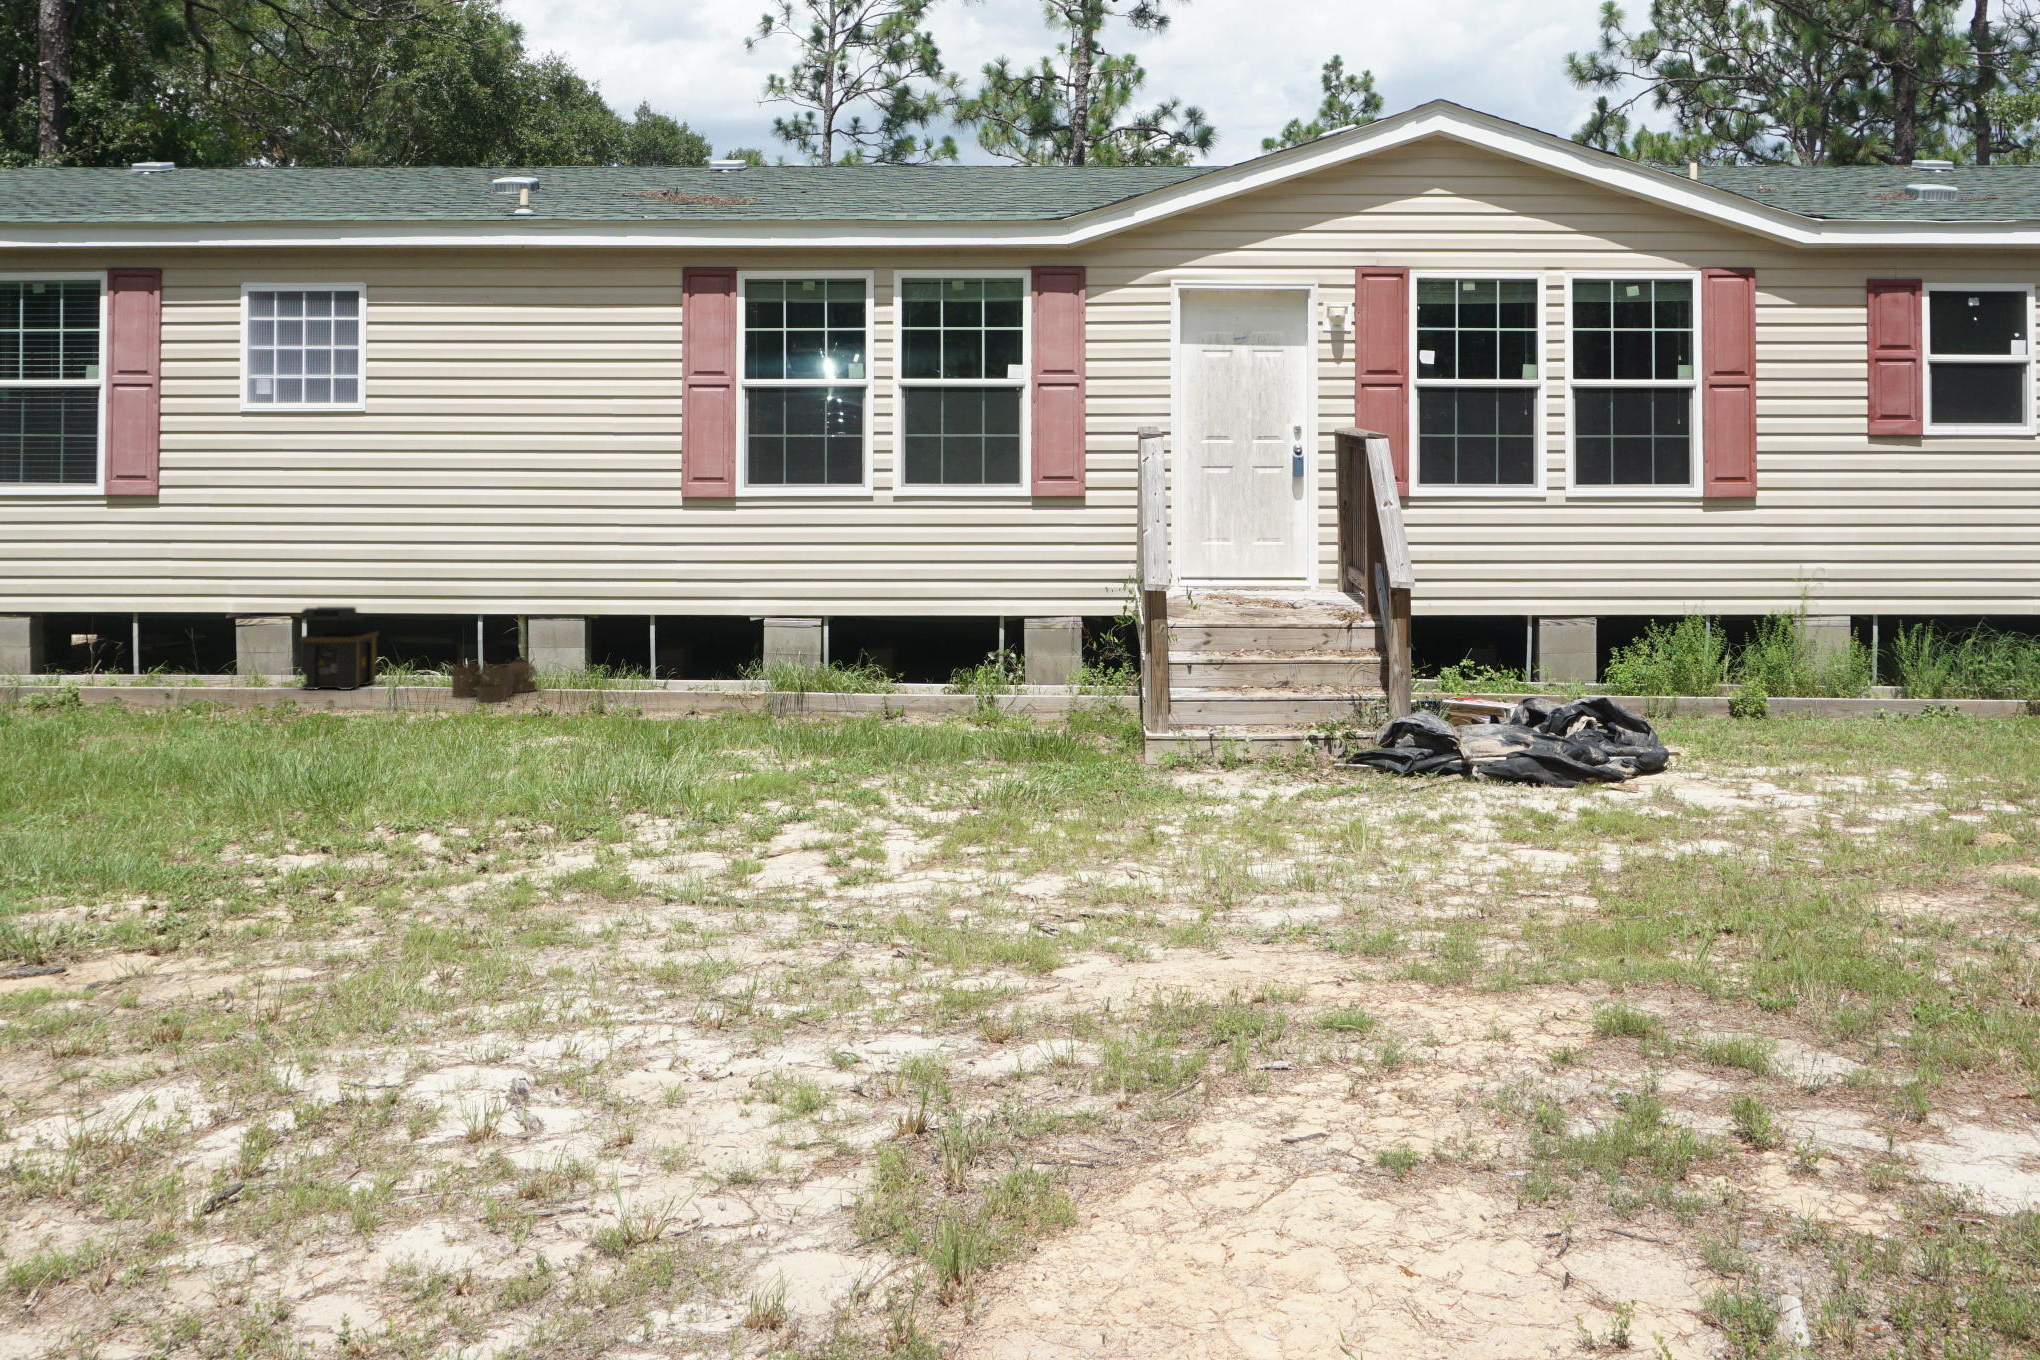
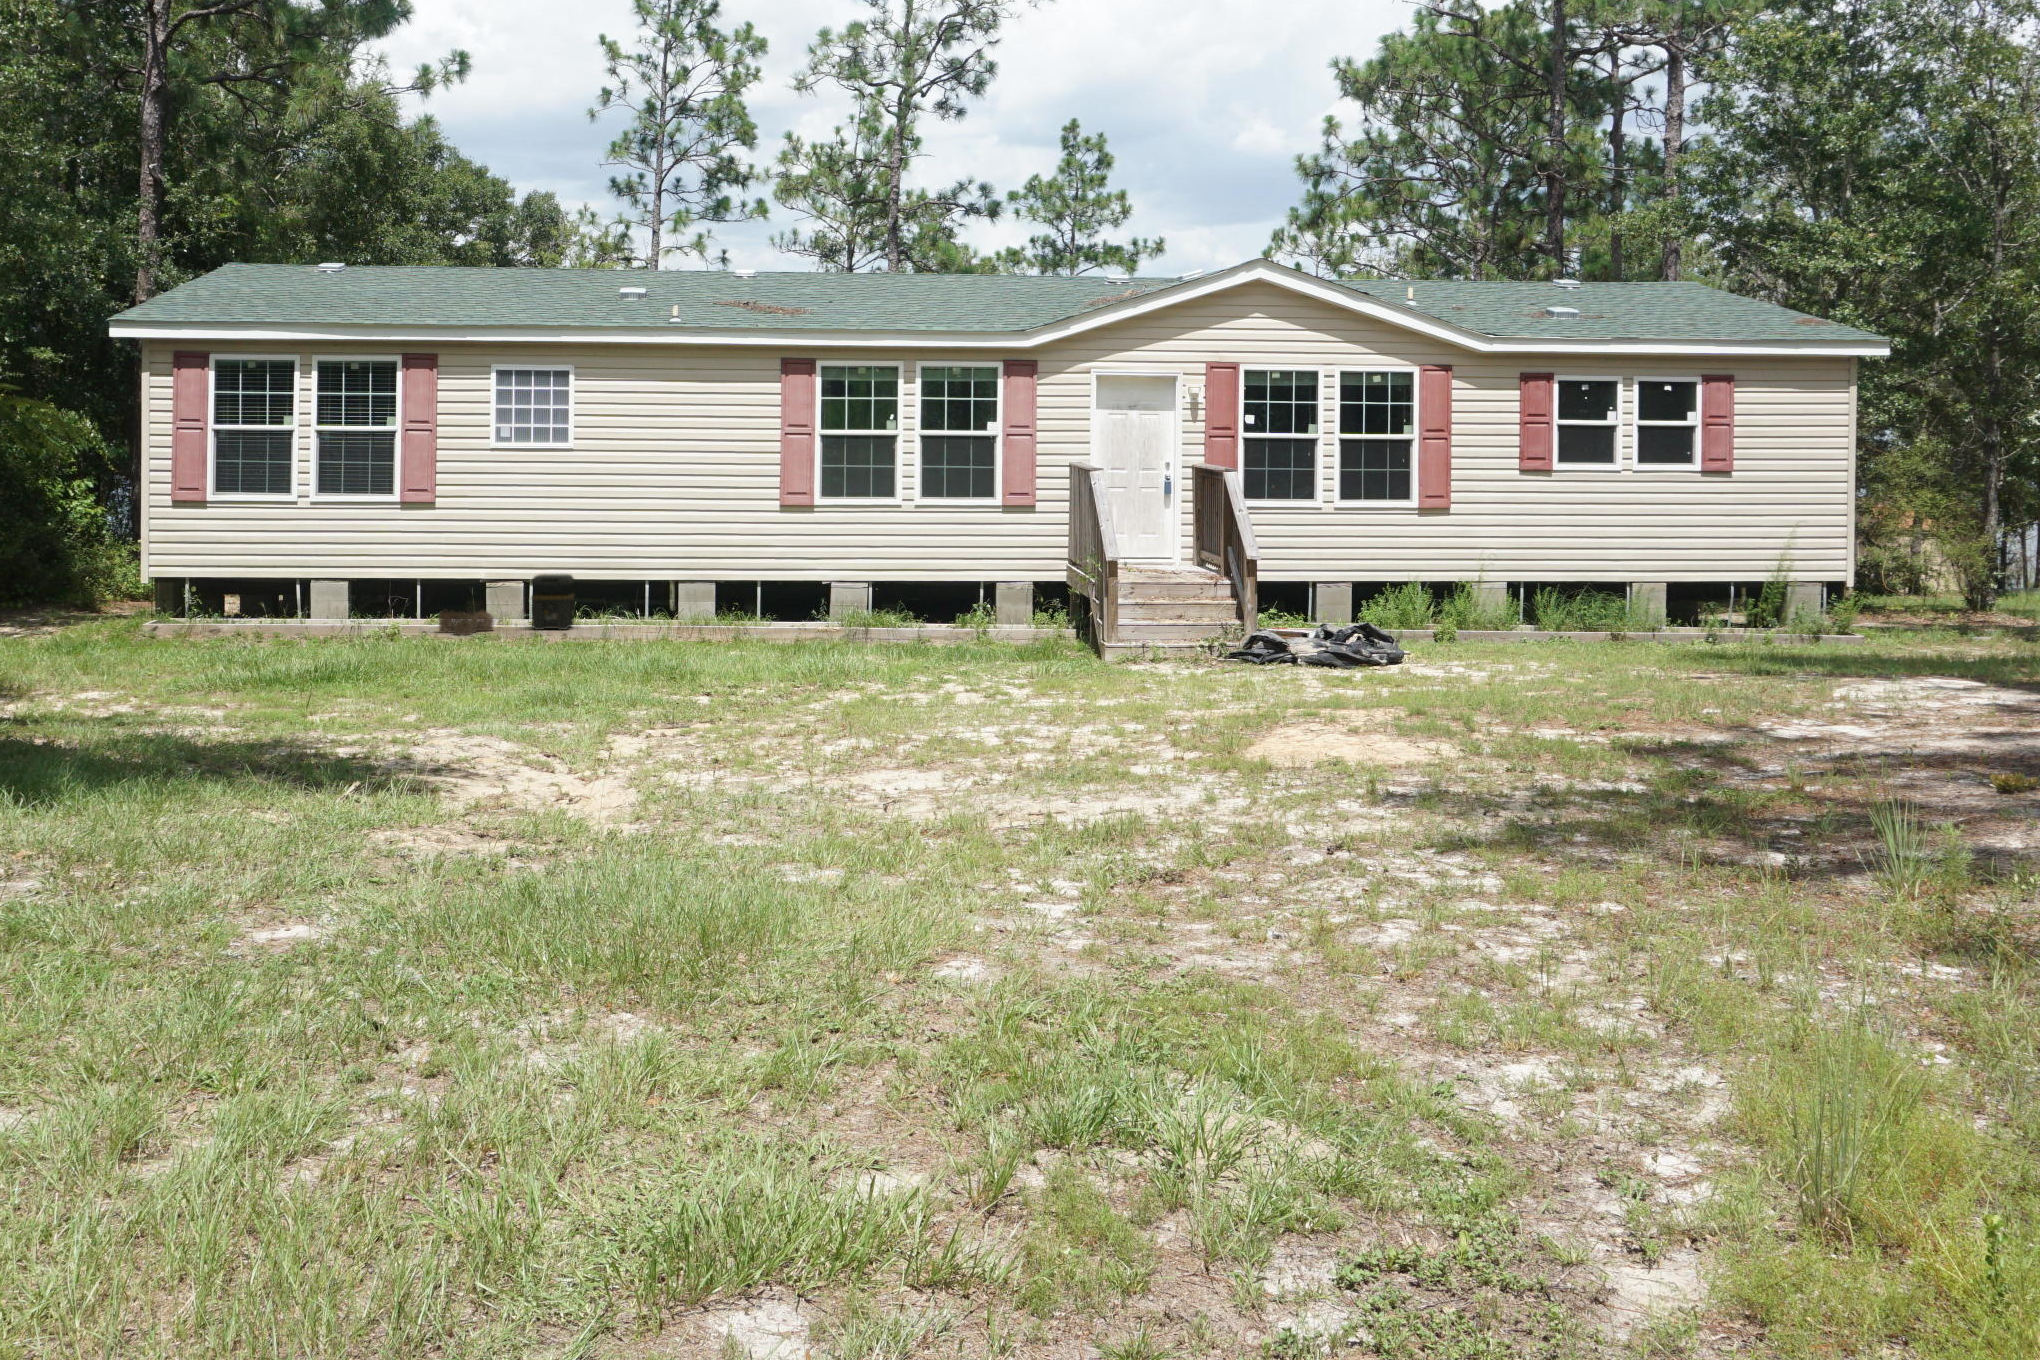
woven basket: present [451,658,536,702] -> present [439,611,494,636]

